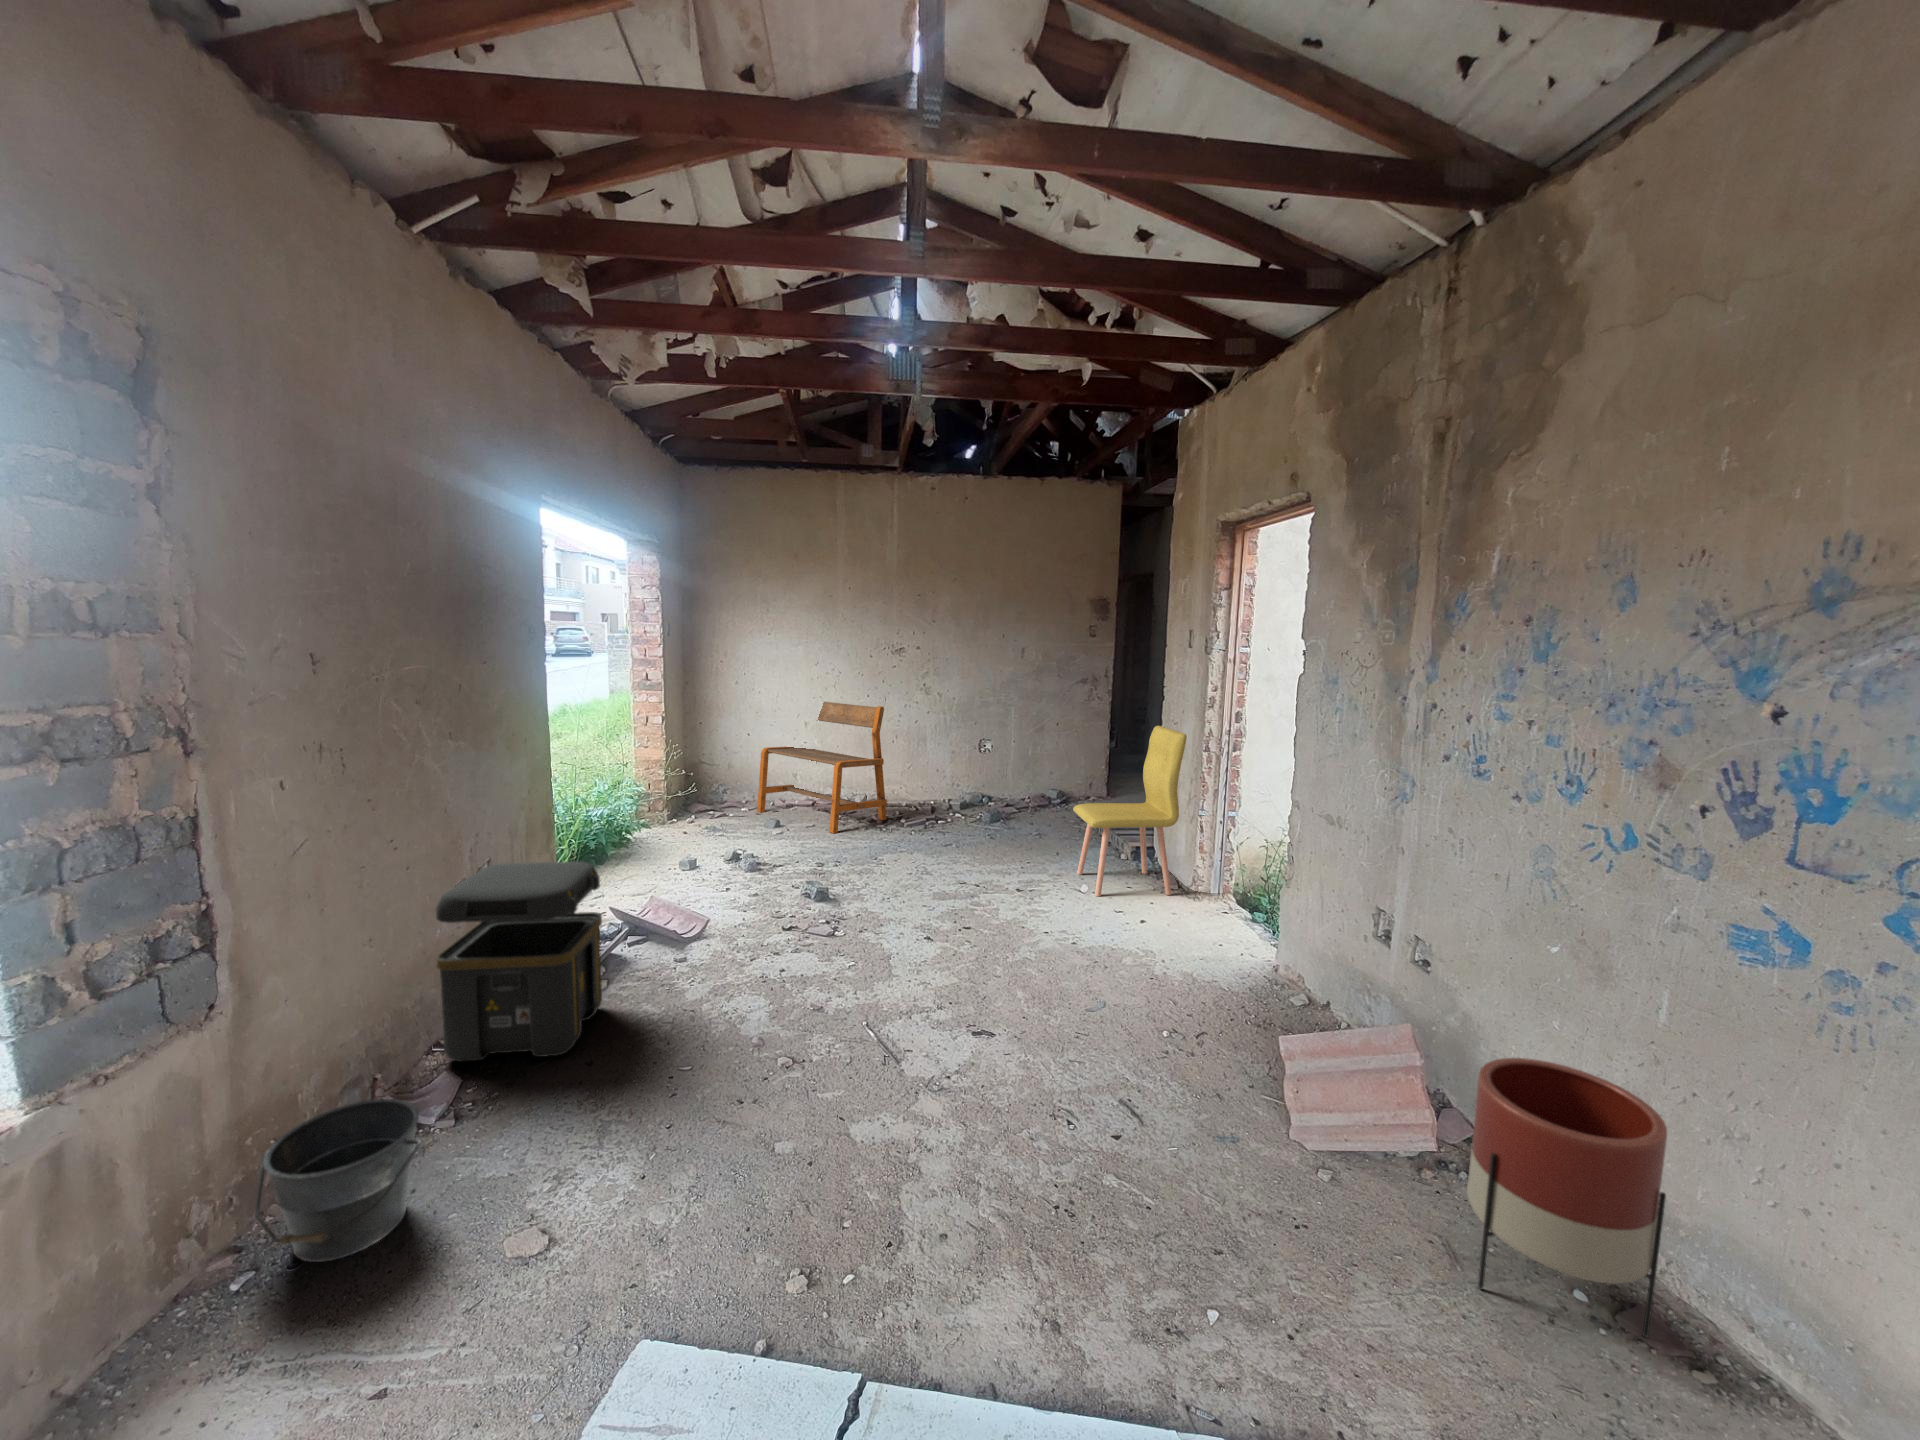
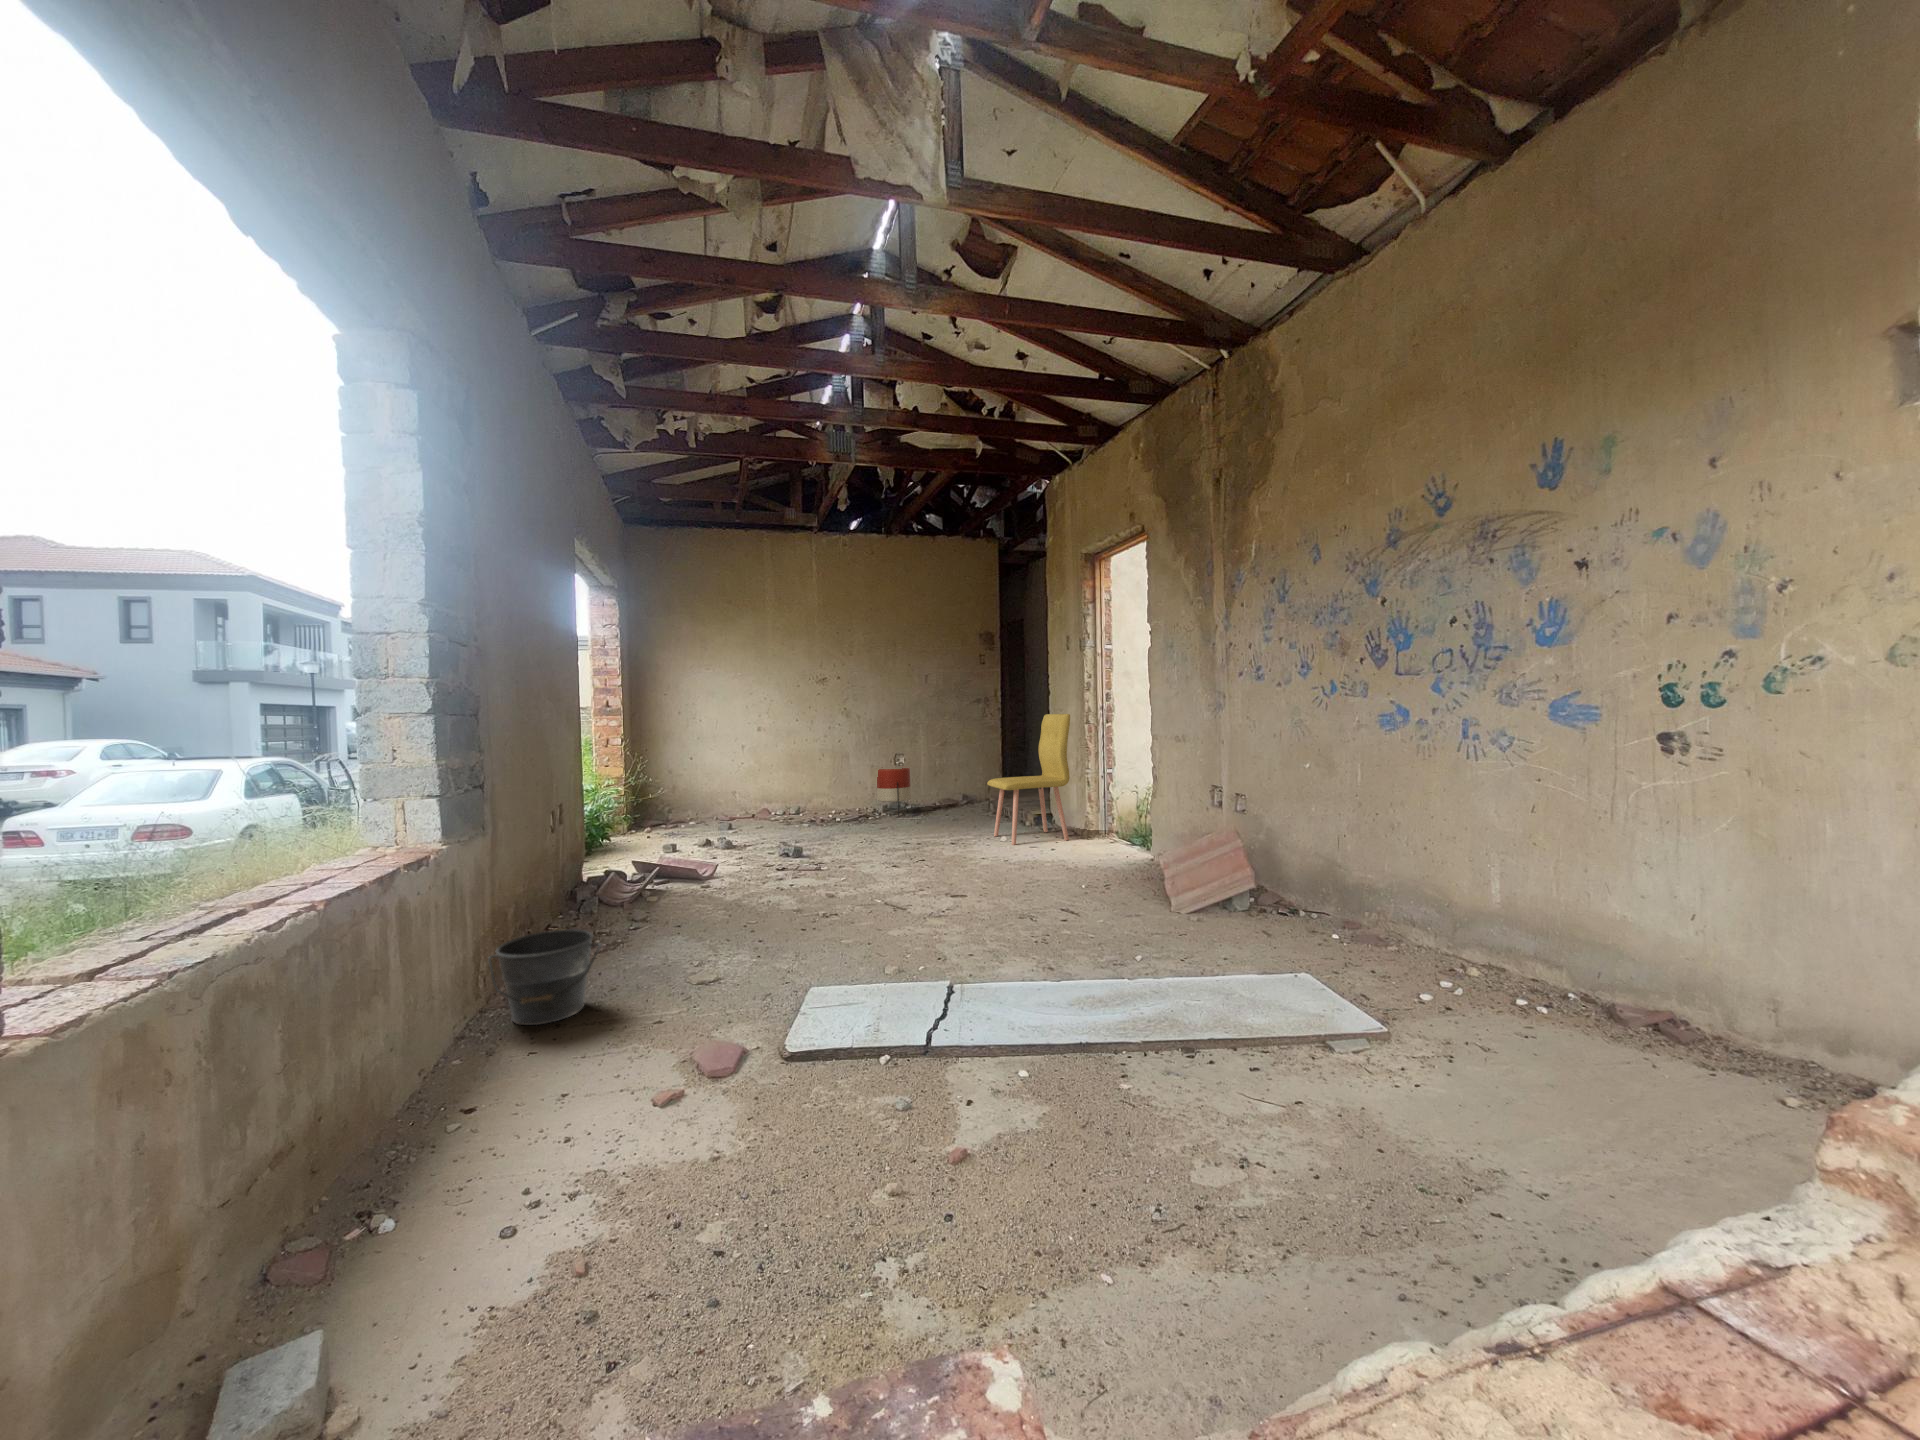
bench: present [757,702,887,833] -> none [706,724,824,832]
toolbox: present [436,861,602,1061] -> none [541,803,655,950]
planter: present [1467,1058,1667,1337] -> present [877,767,911,816]

